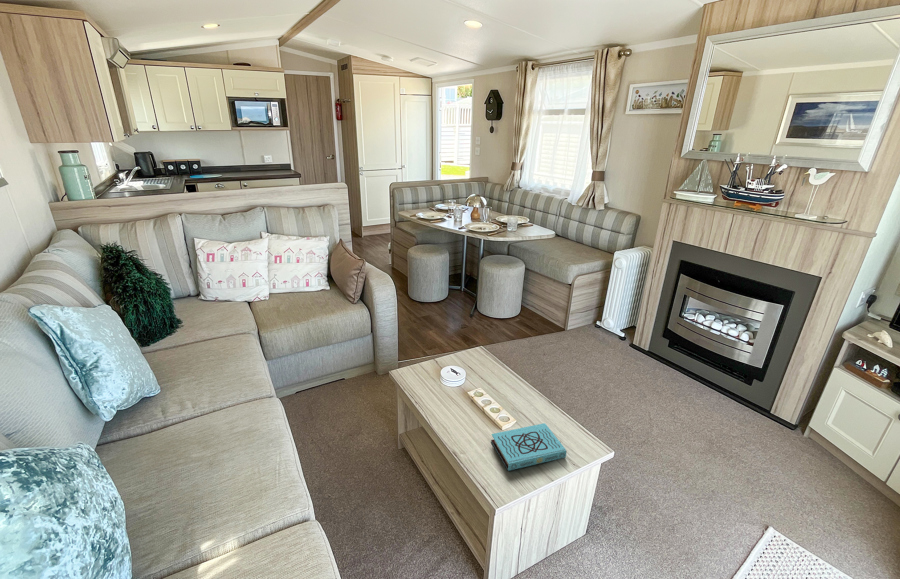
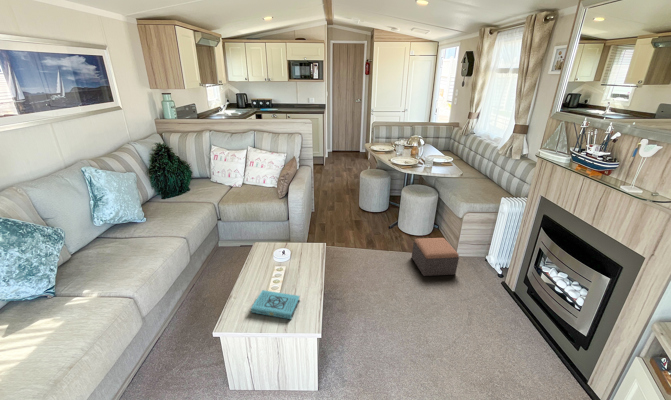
footstool: none [529,312,590,362] -> present [412,238,459,276]

